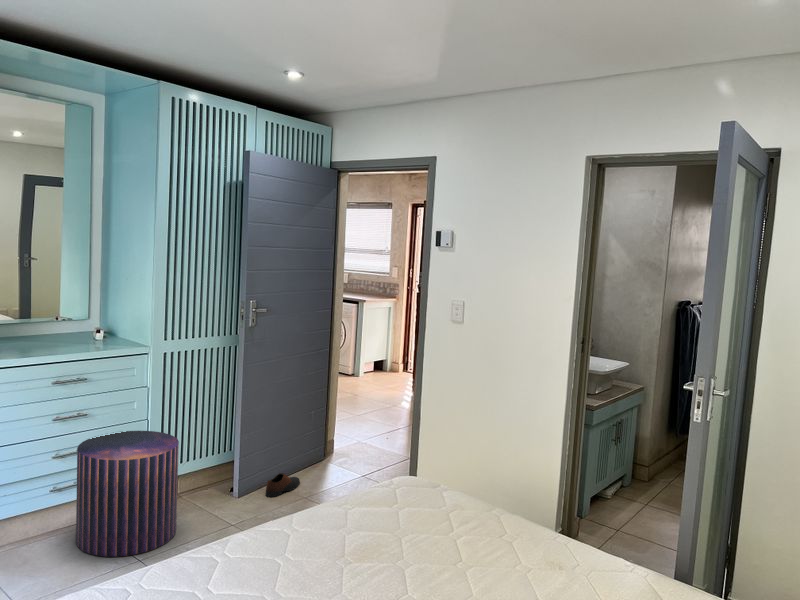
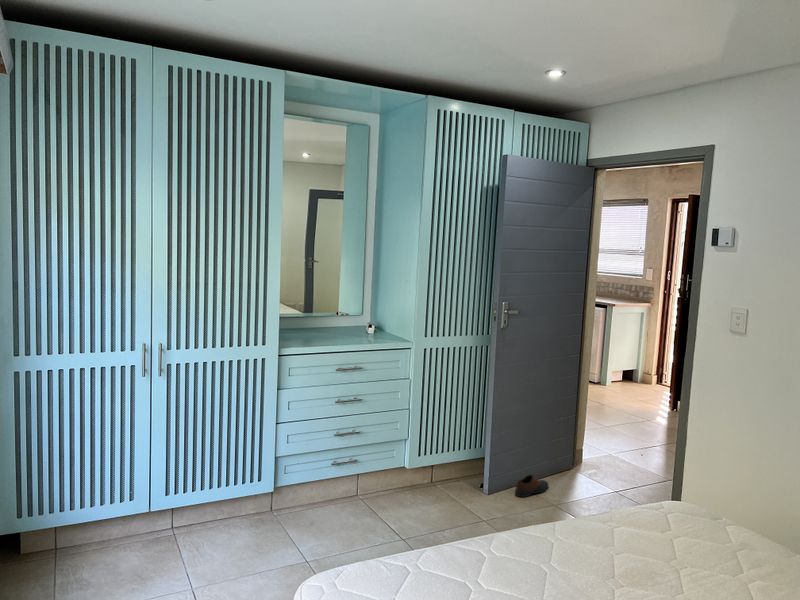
pouf: present [76,431,179,557] -> none [349,419,438,532]

